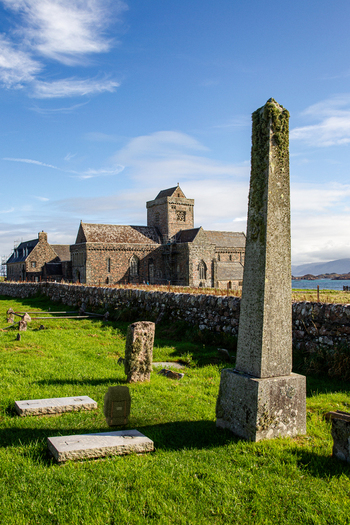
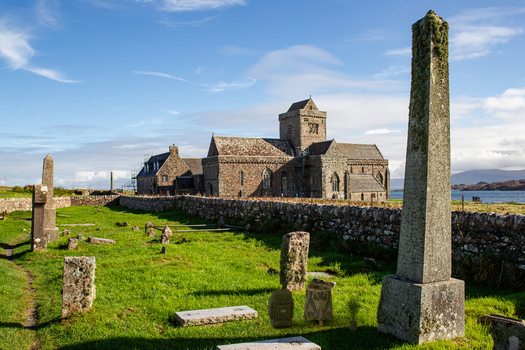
basket: none [142,377,173,423] -> present [304,283,333,326]
potted plant: none [176,386,204,427] -> present [345,296,360,331]

